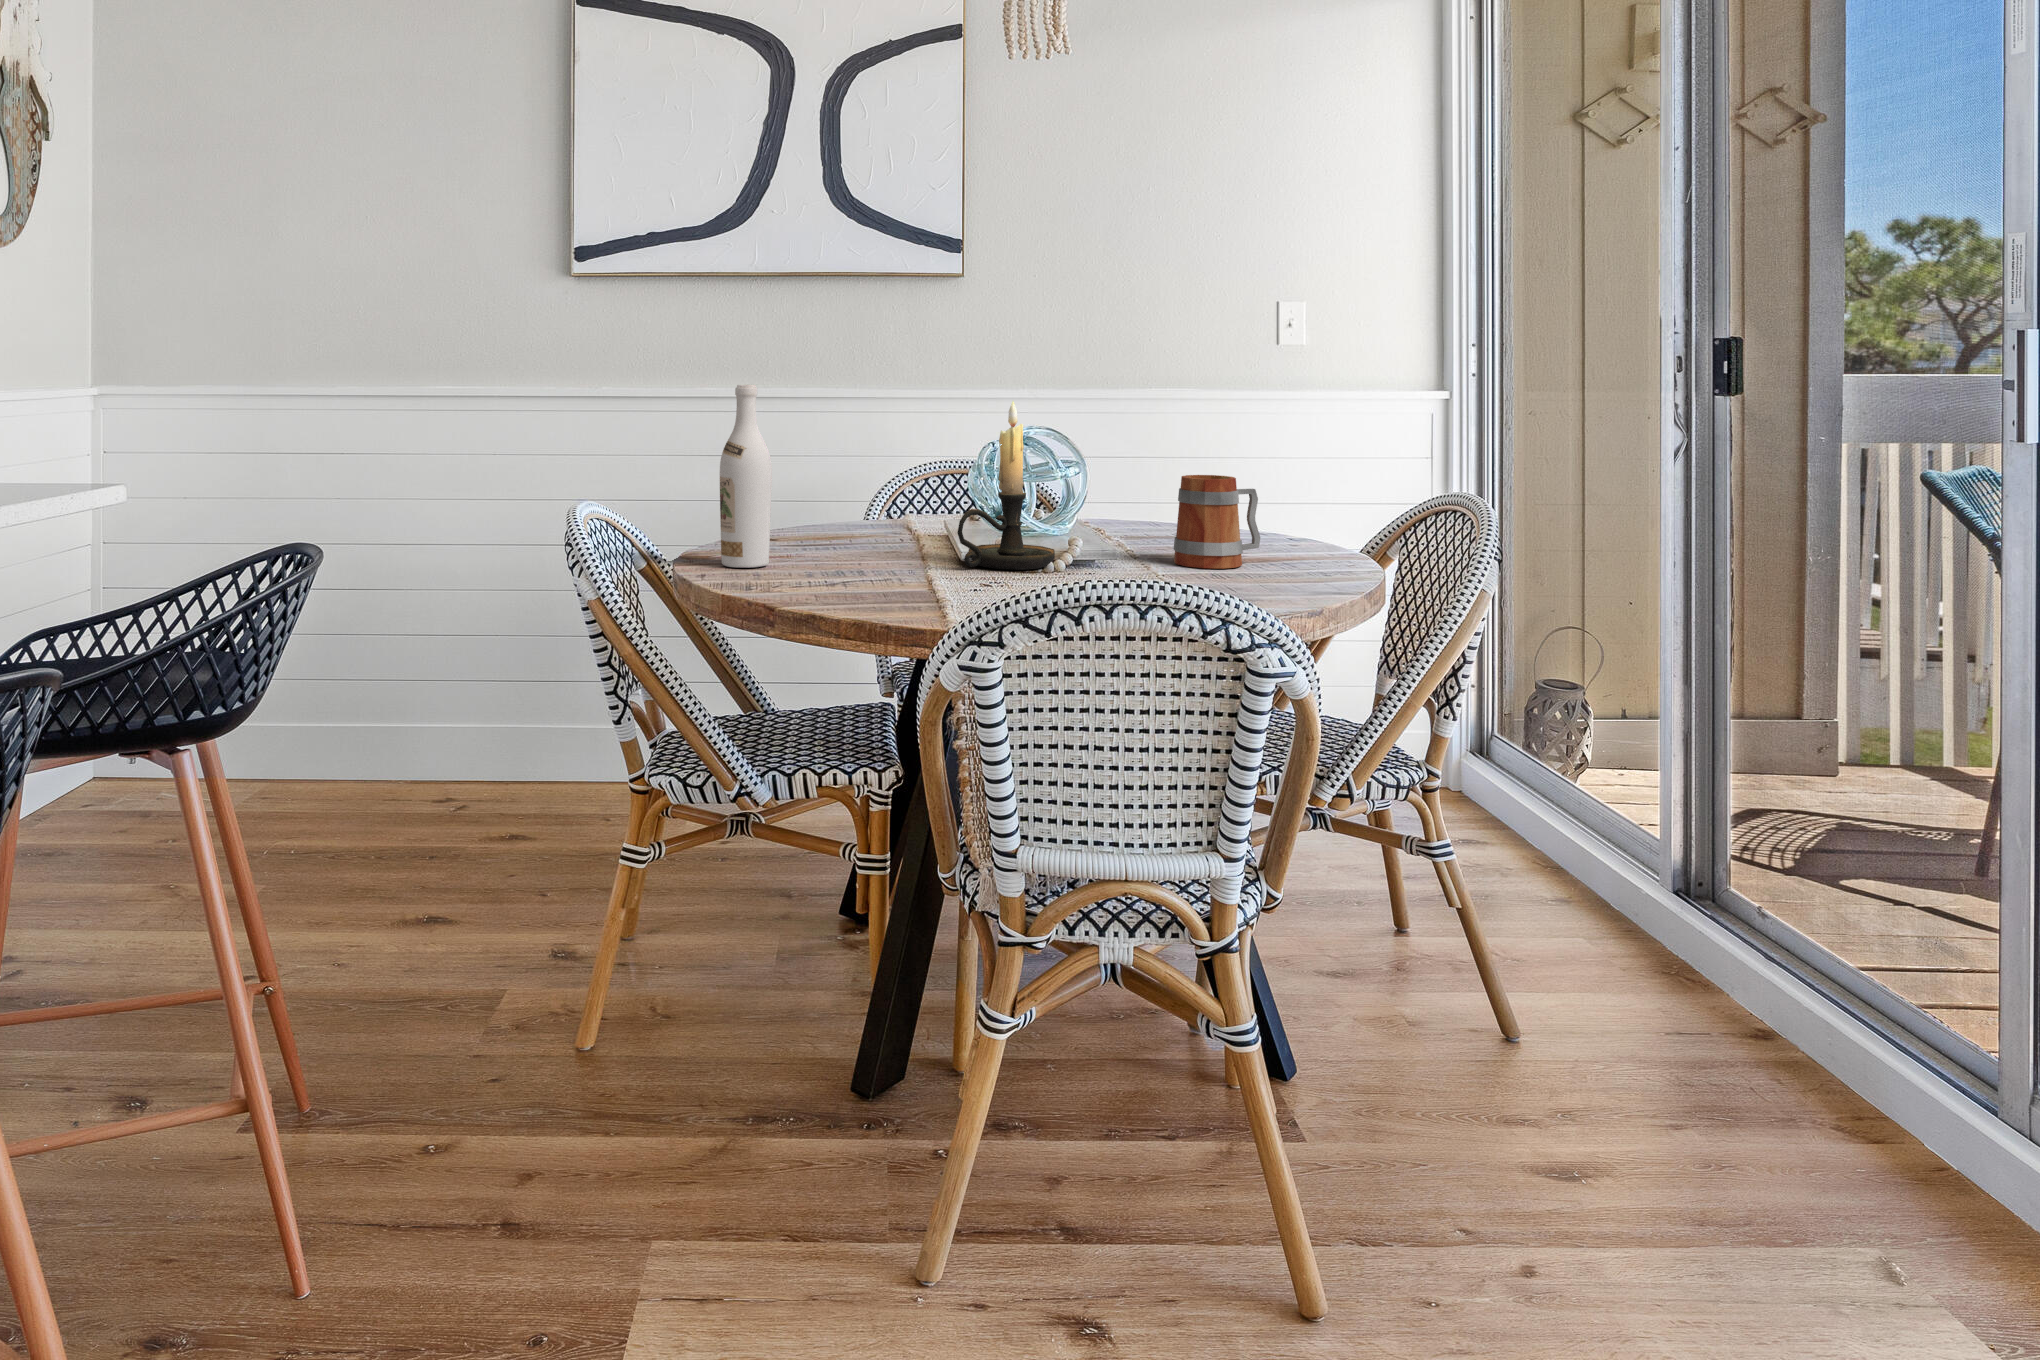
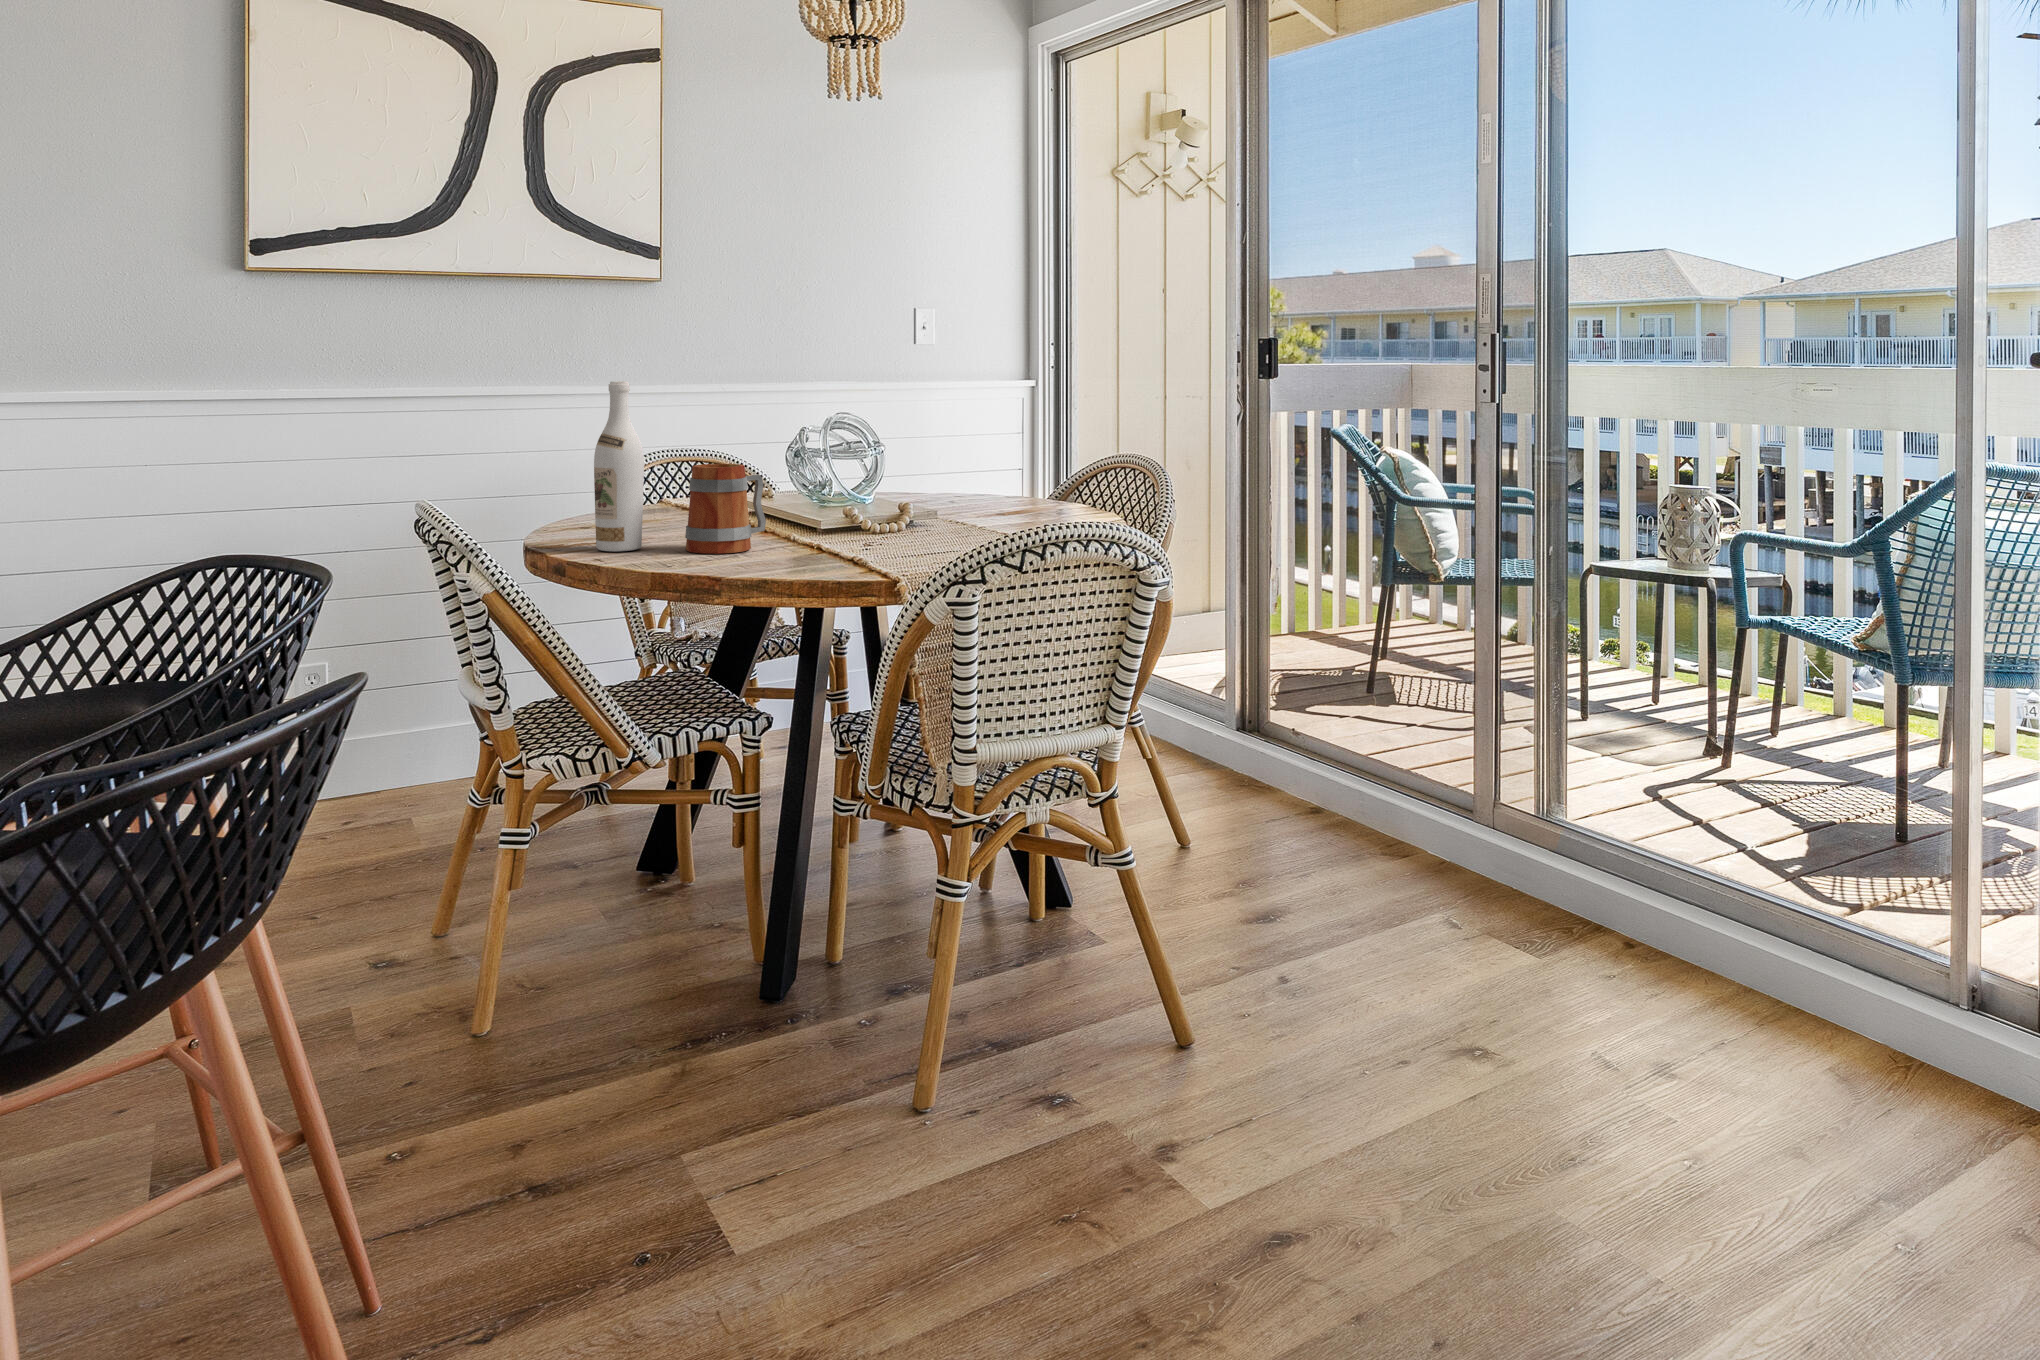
candle holder: present [957,401,1055,570] -> none [801,391,877,536]
mug: present [1174,475,1260,569] -> present [685,464,766,554]

